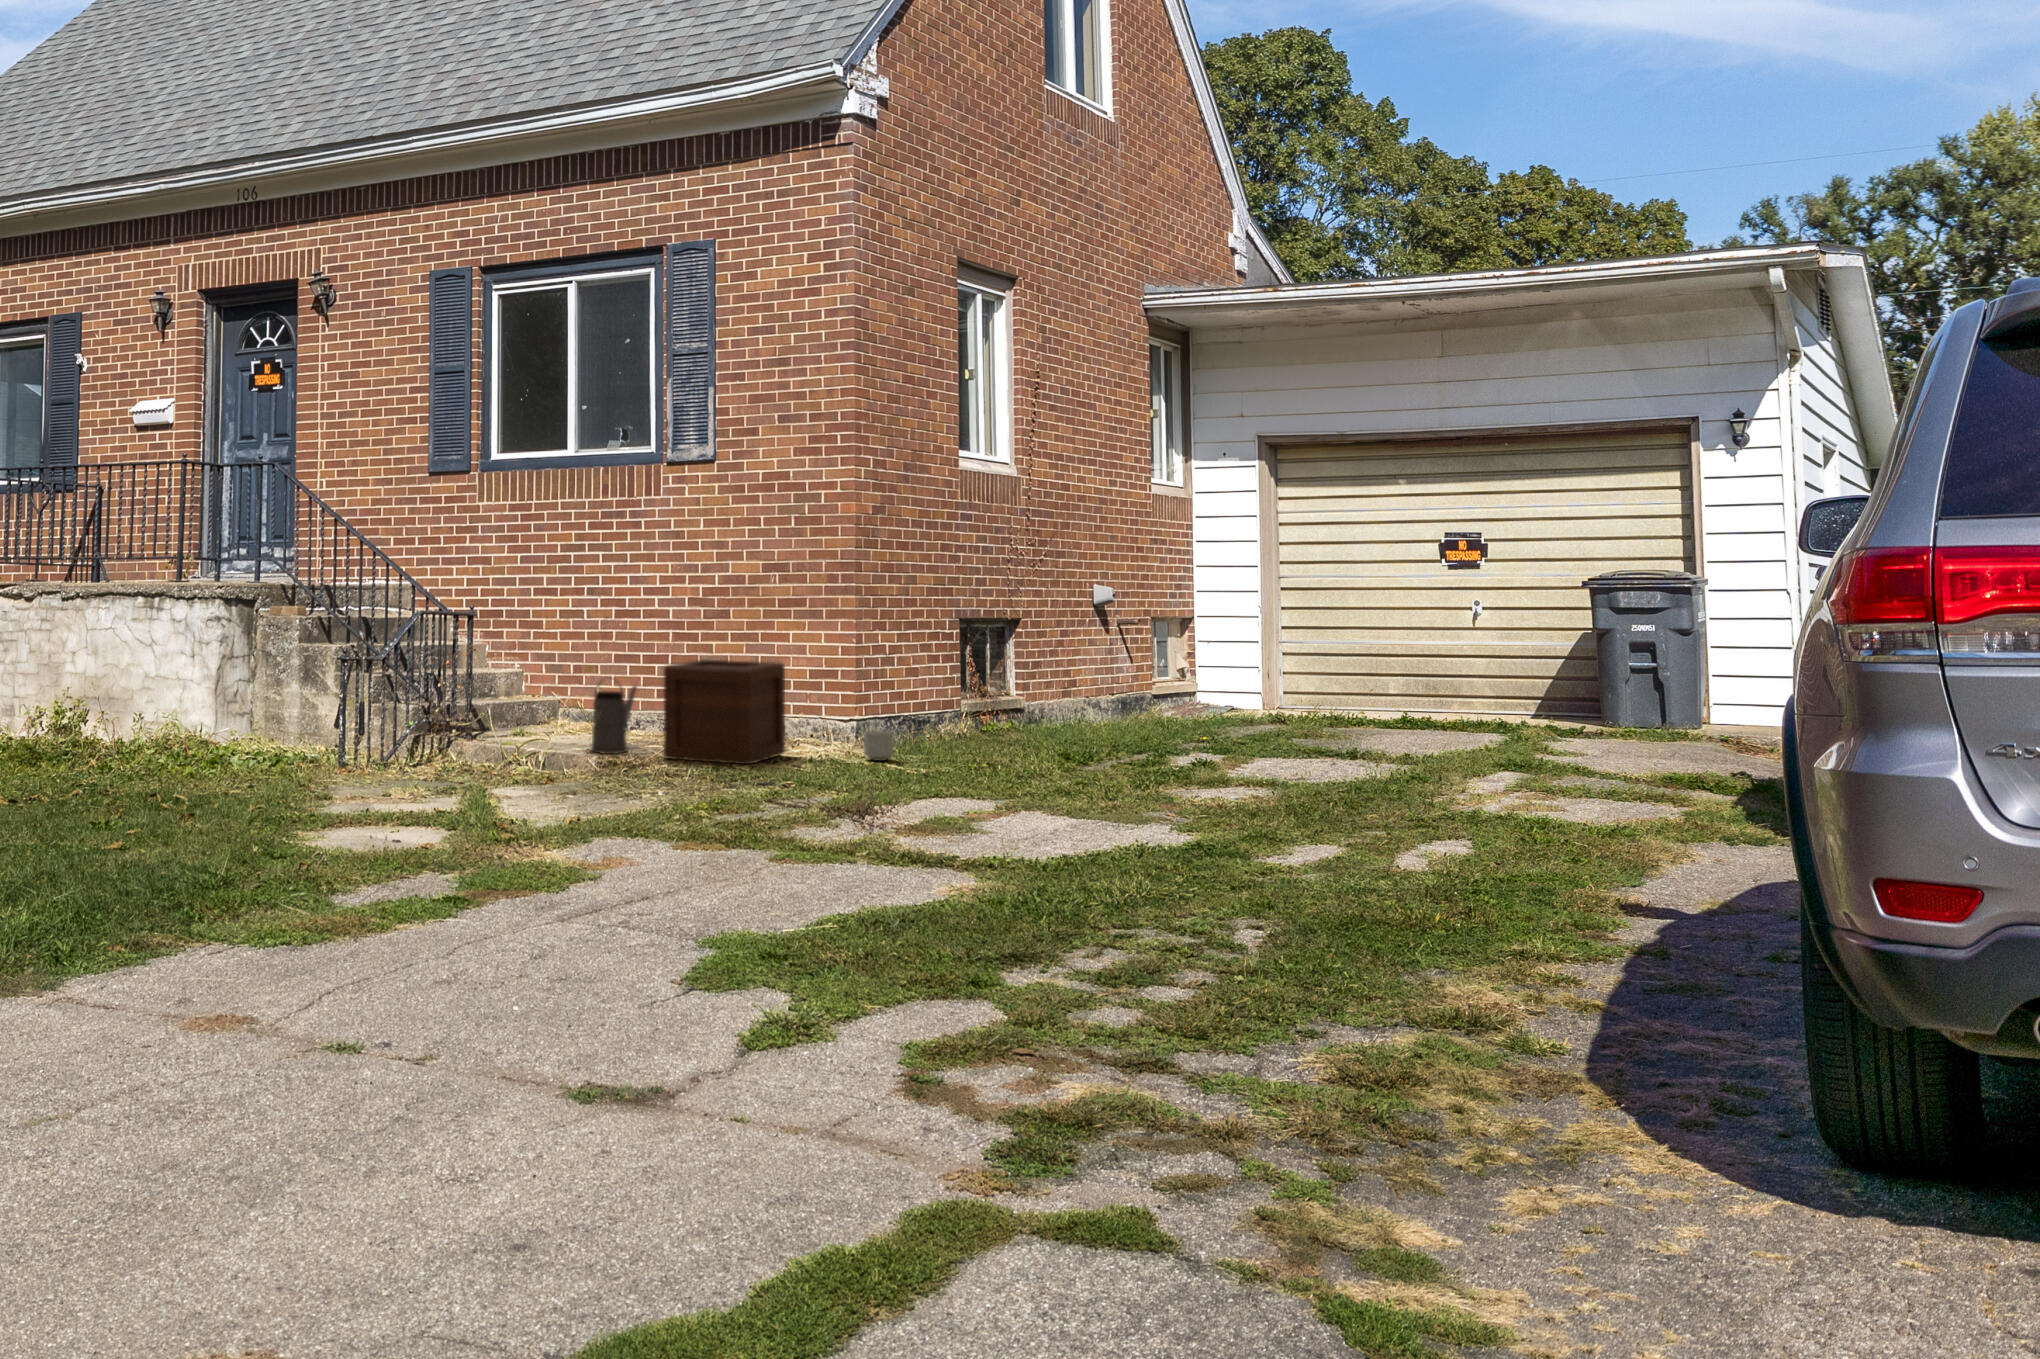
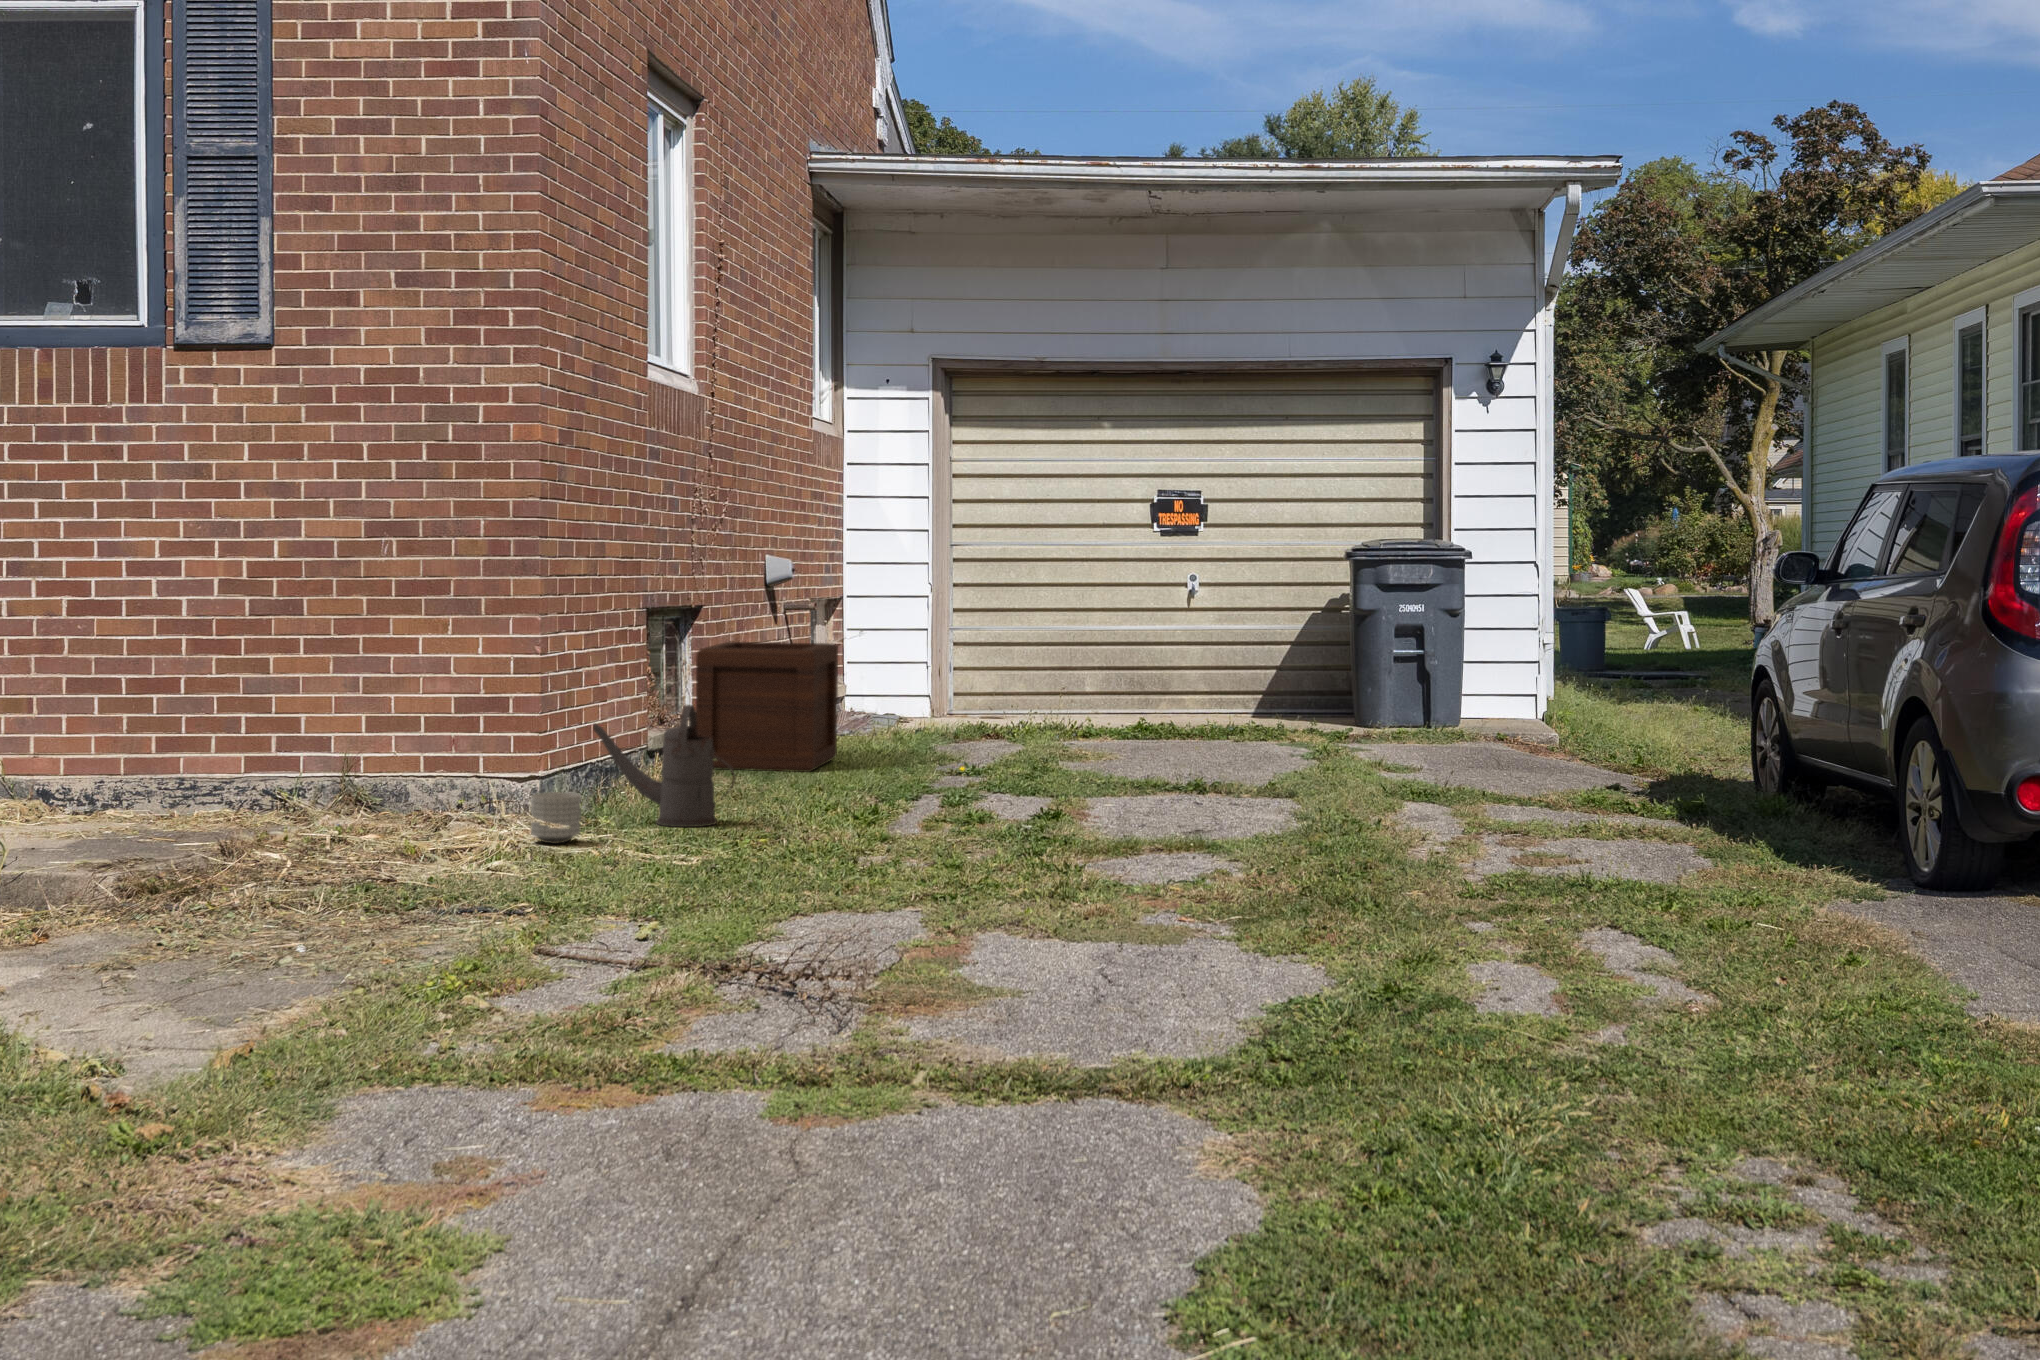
wooden crate: present [664,659,785,764] -> present [696,642,838,772]
watering can: present [591,678,637,754] -> present [593,705,735,827]

